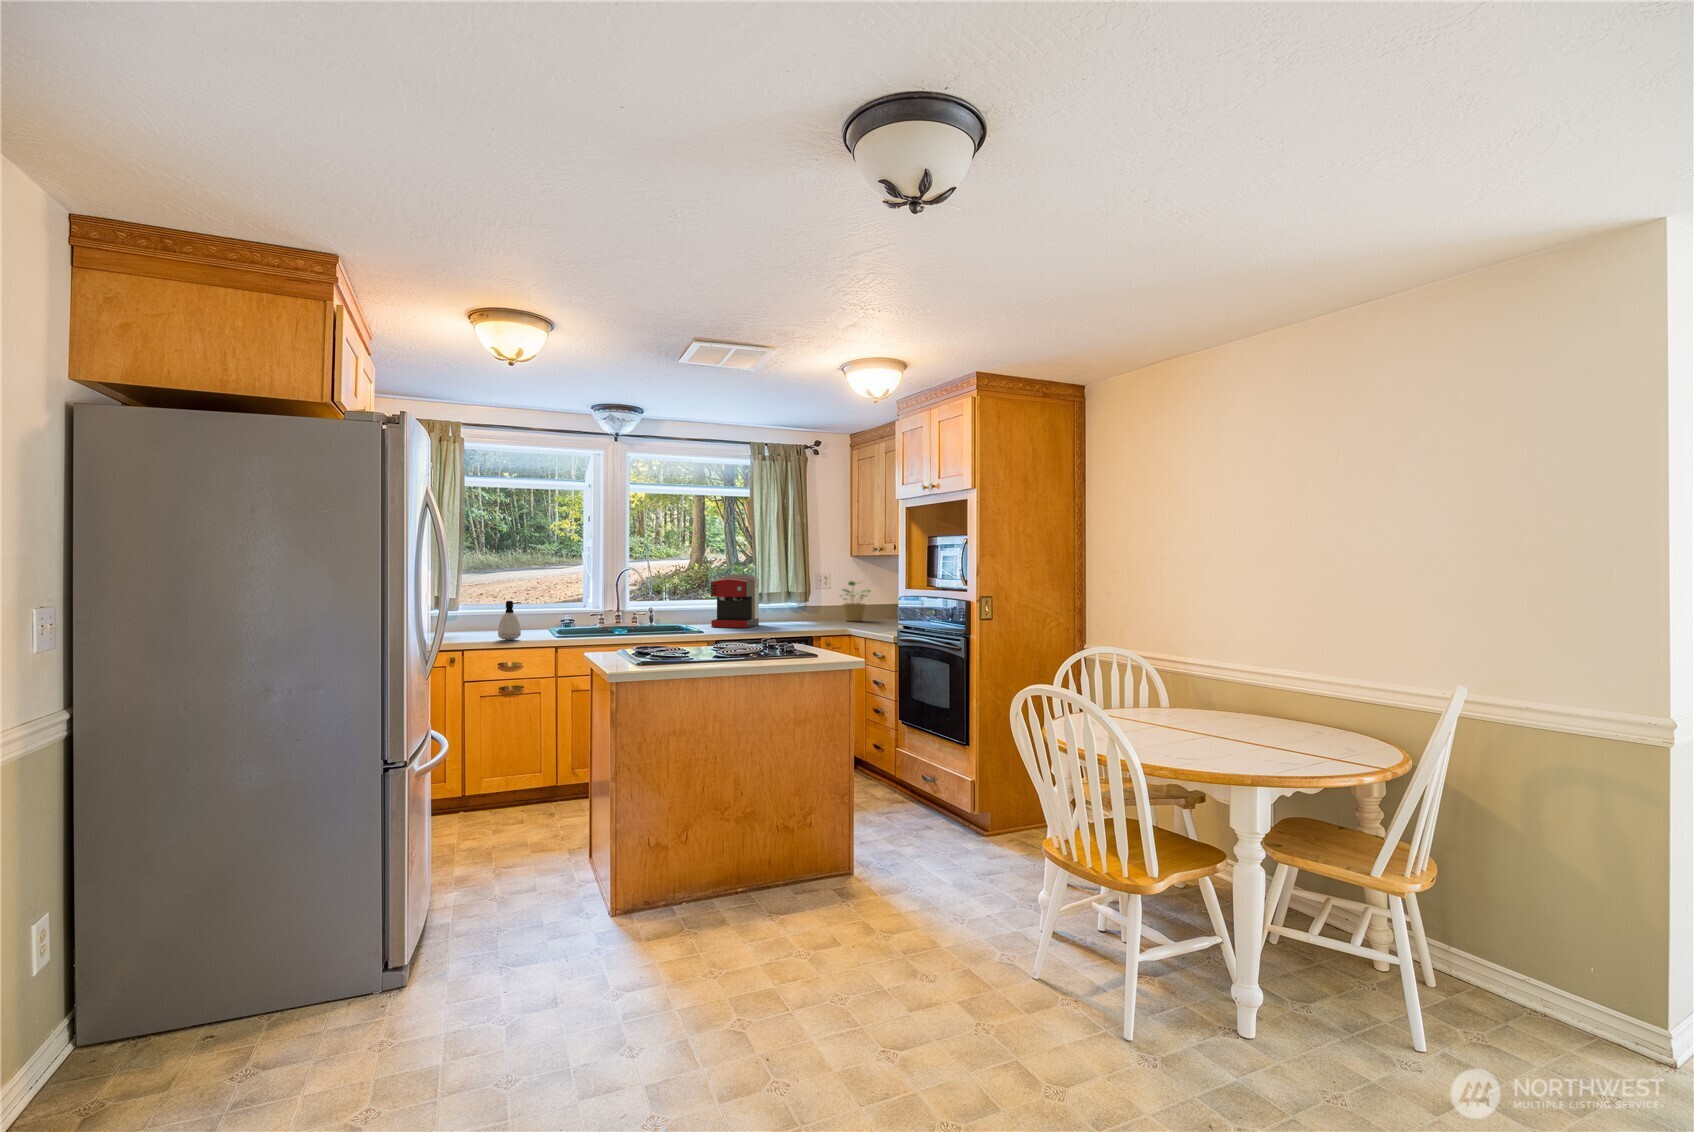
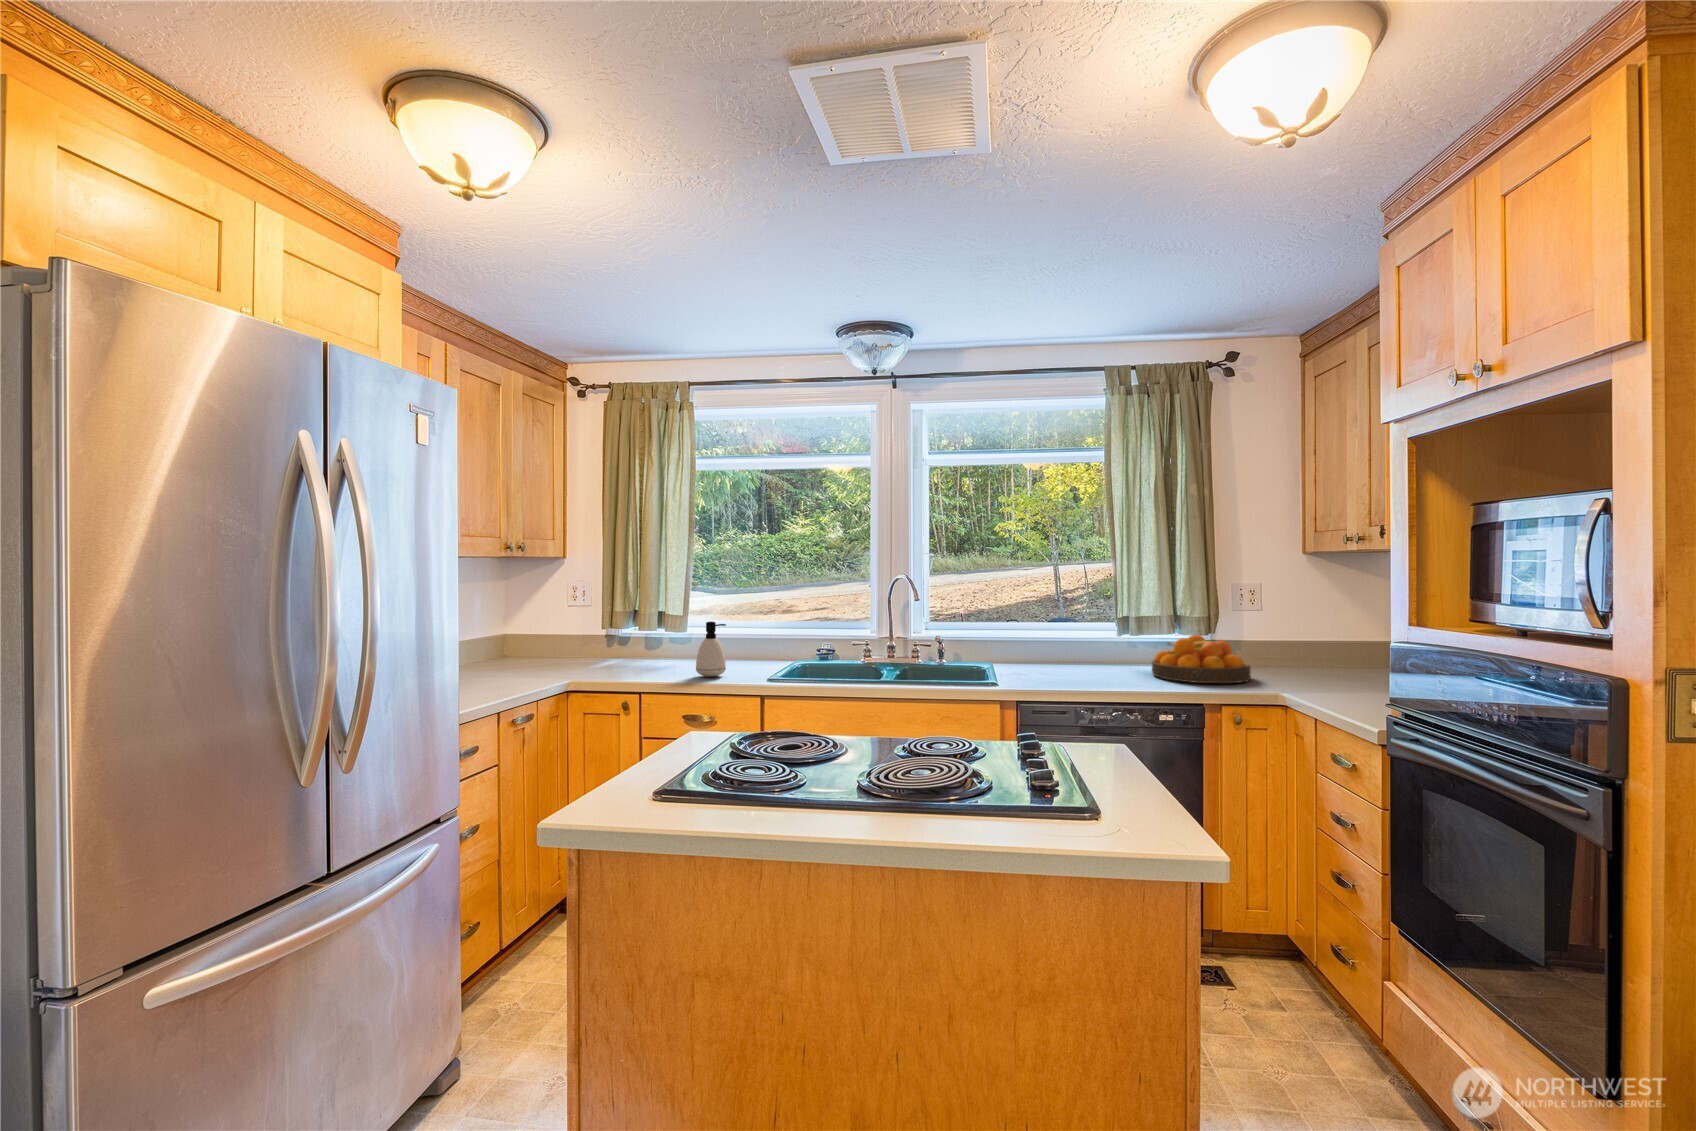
coffee maker: present [711,575,759,628] -> none [1026,585,1114,676]
potted plant: present [843,581,870,621] -> none [1277,598,1348,673]
fruit bowl: none [781,602,832,627] -> present [1152,635,1251,683]

